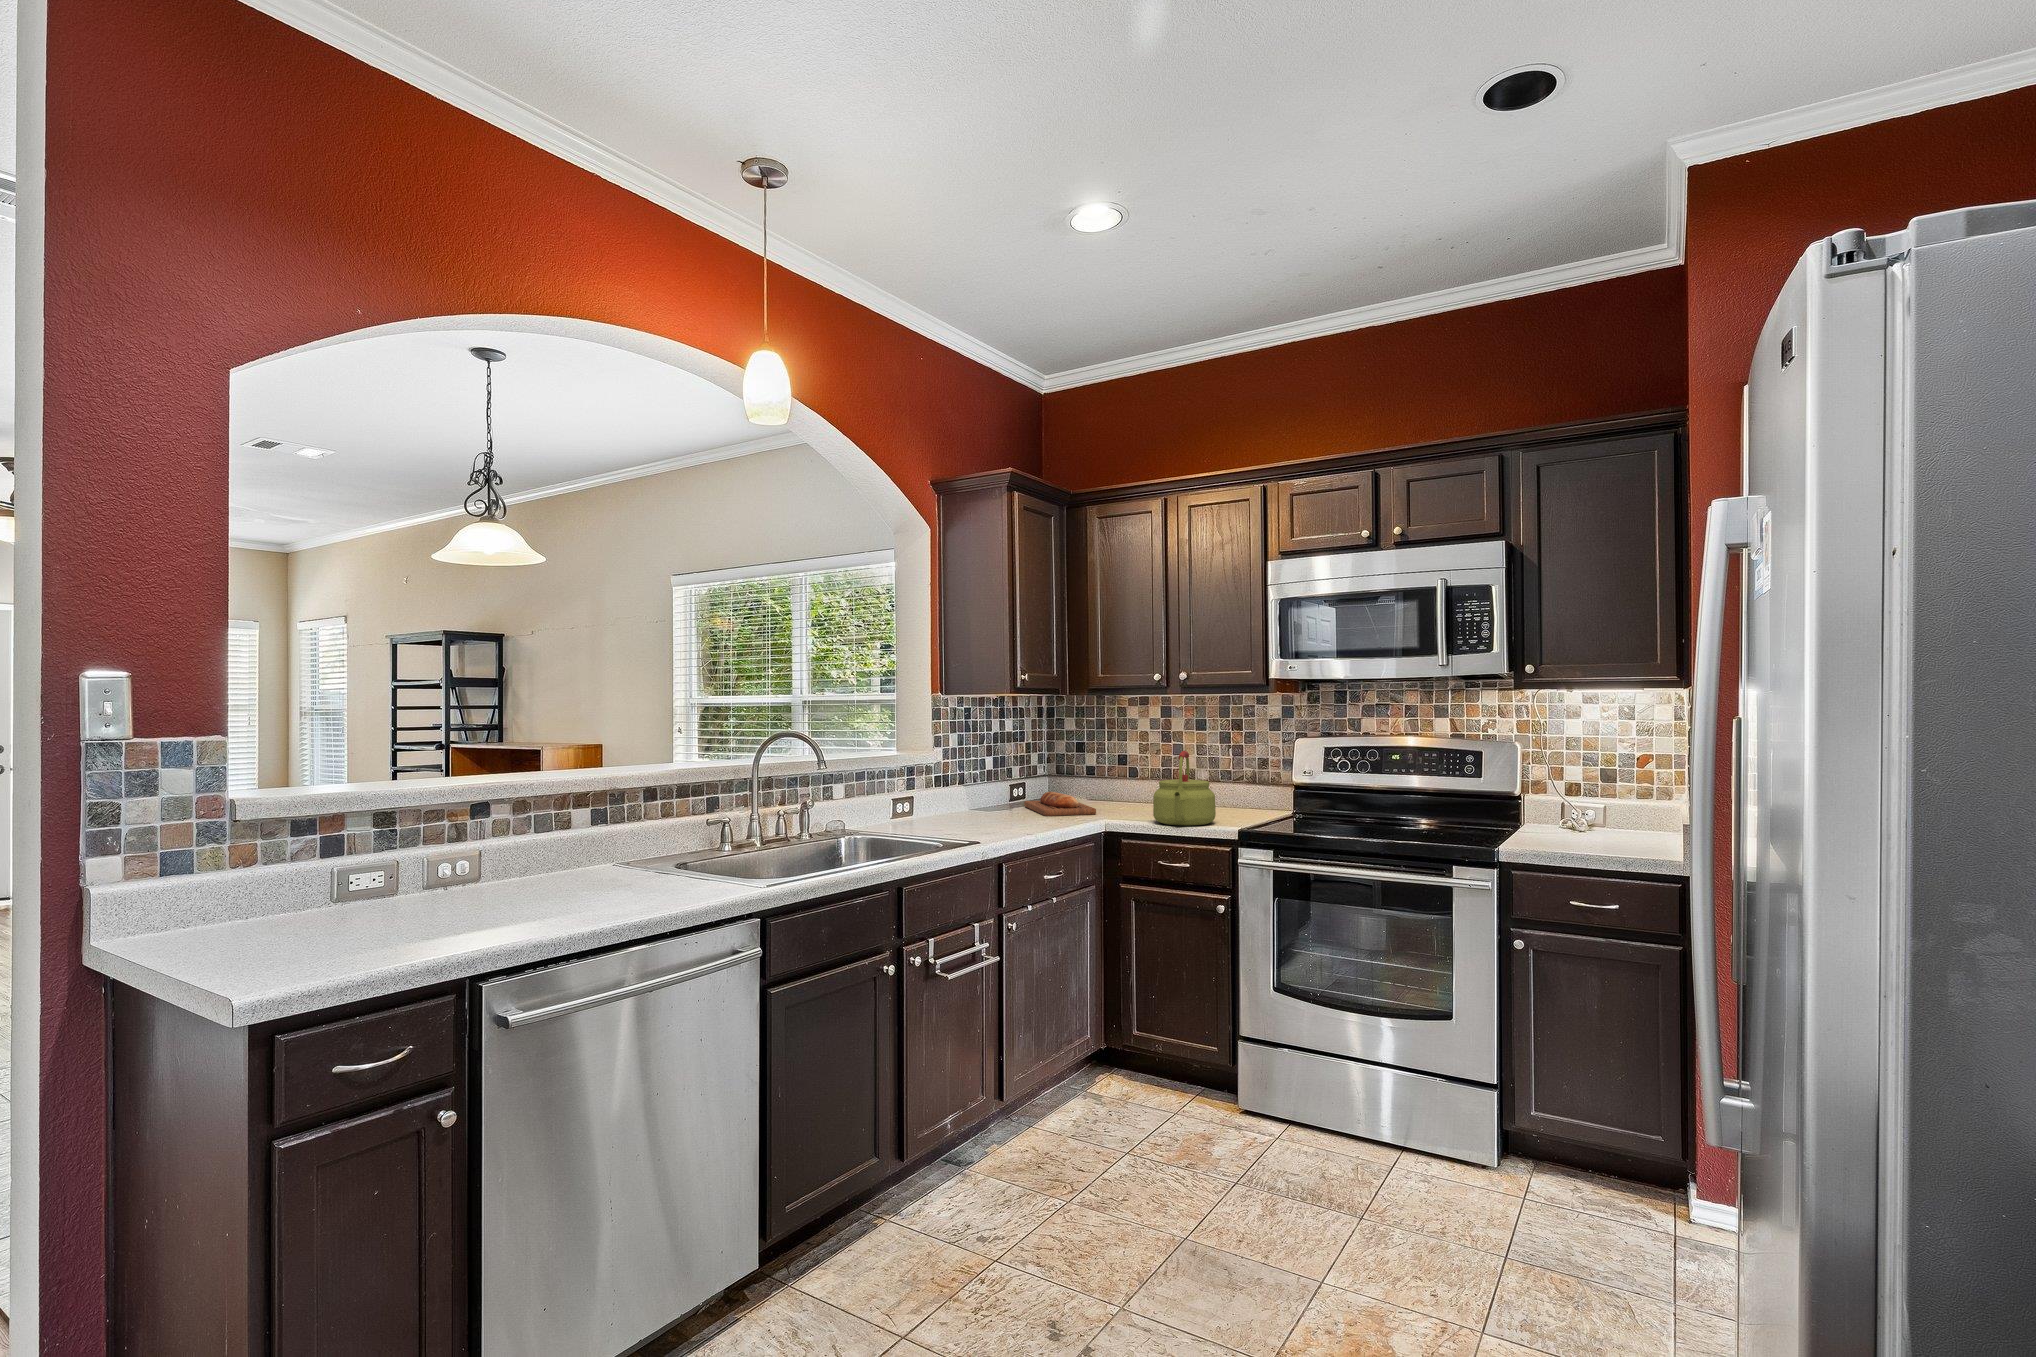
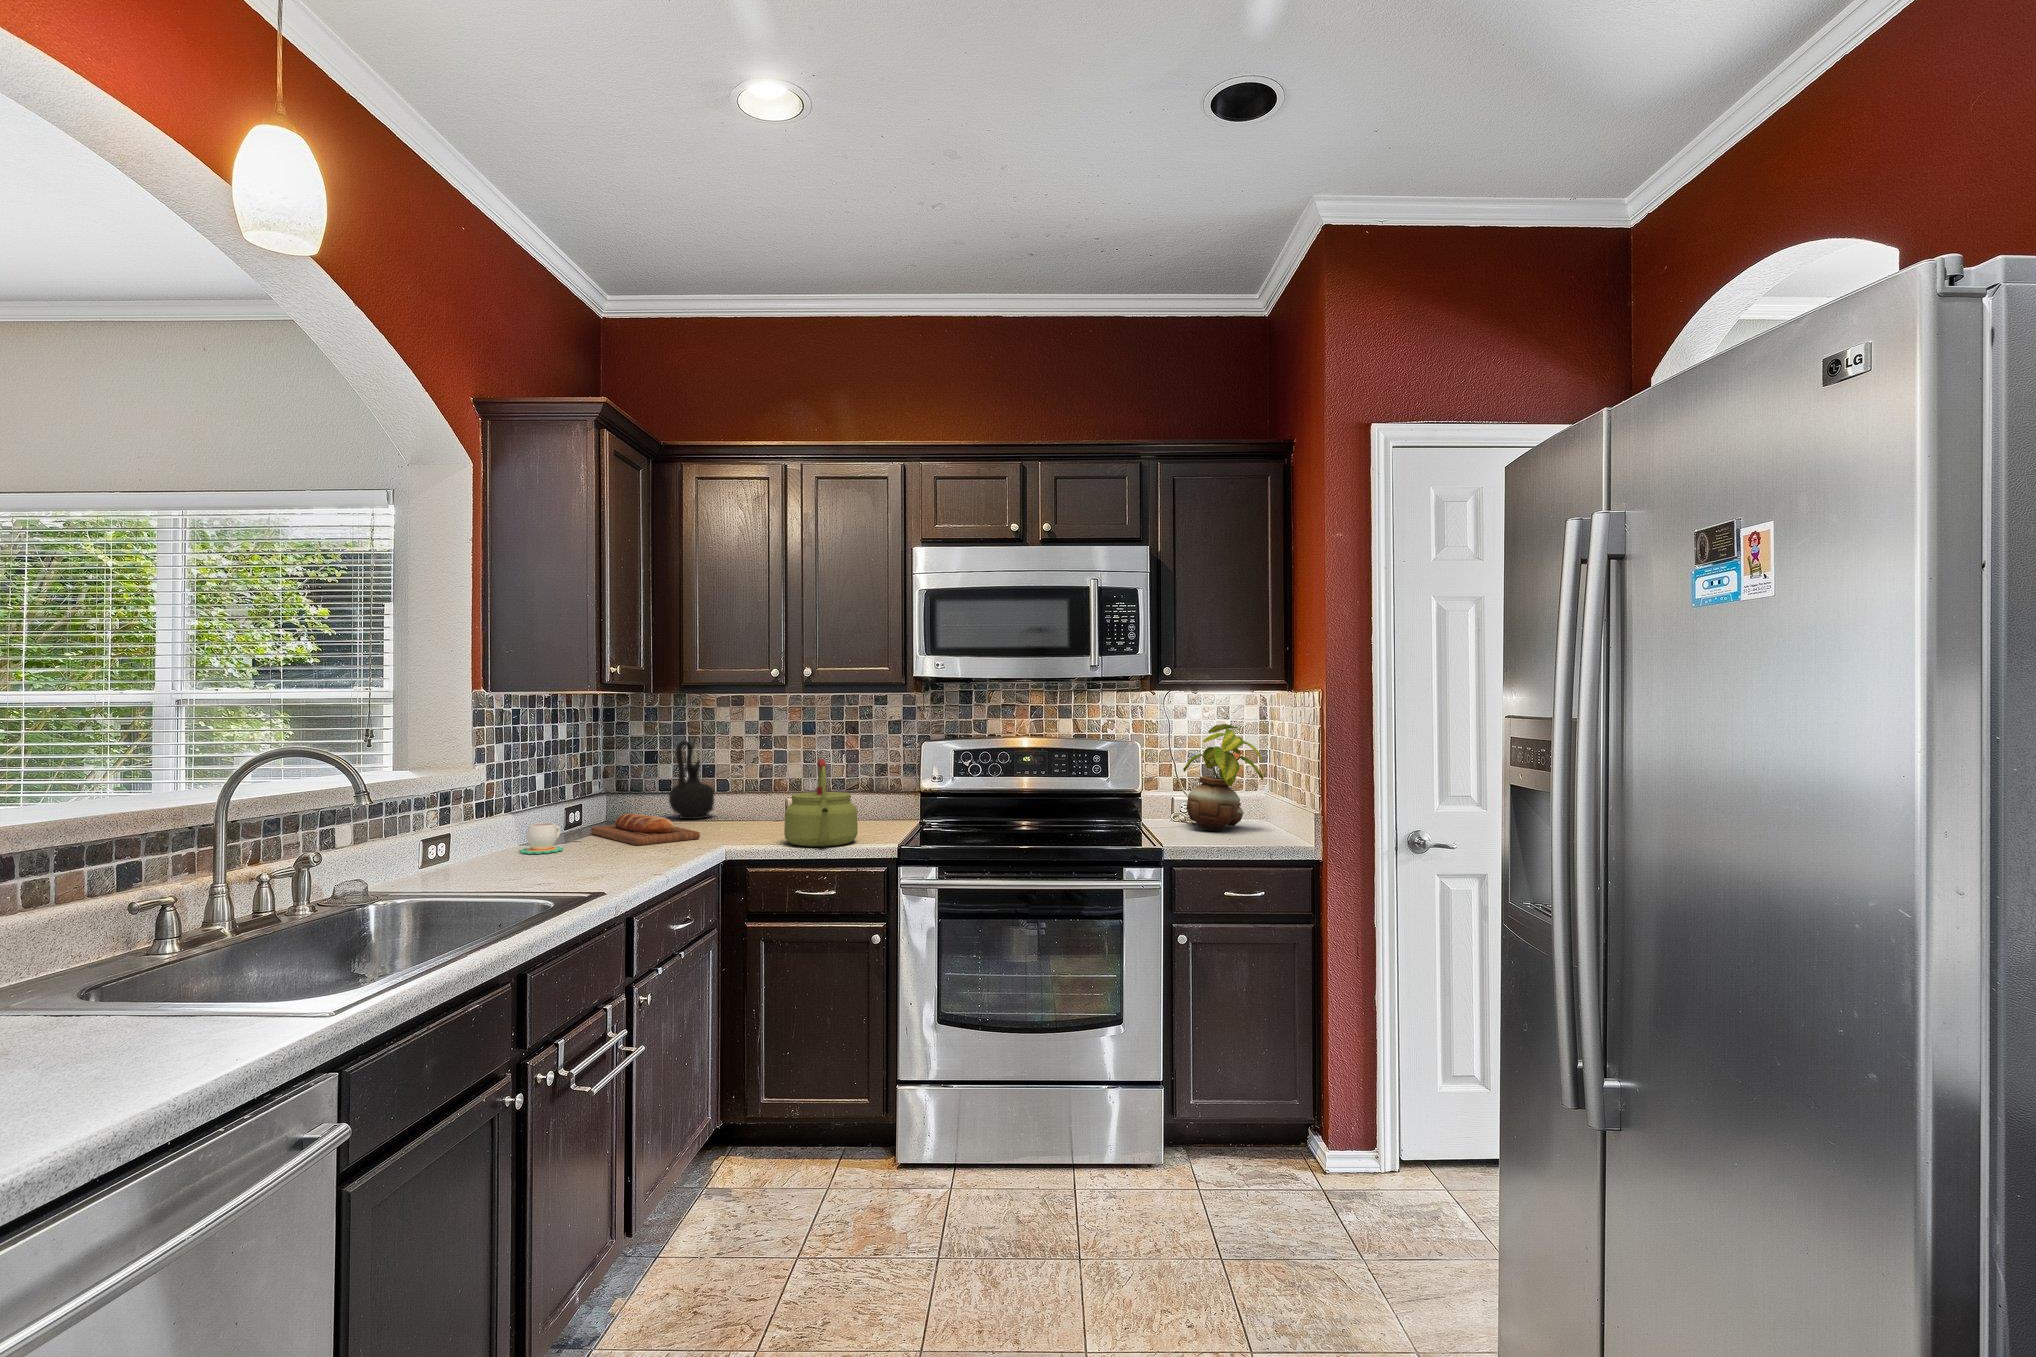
potted plant: none [1554,725,1645,838] -> present [1183,724,1263,831]
ceramic jug: none [1093,734,1133,801] -> present [669,741,714,819]
mug: none [963,794,993,817] -> present [520,823,563,854]

